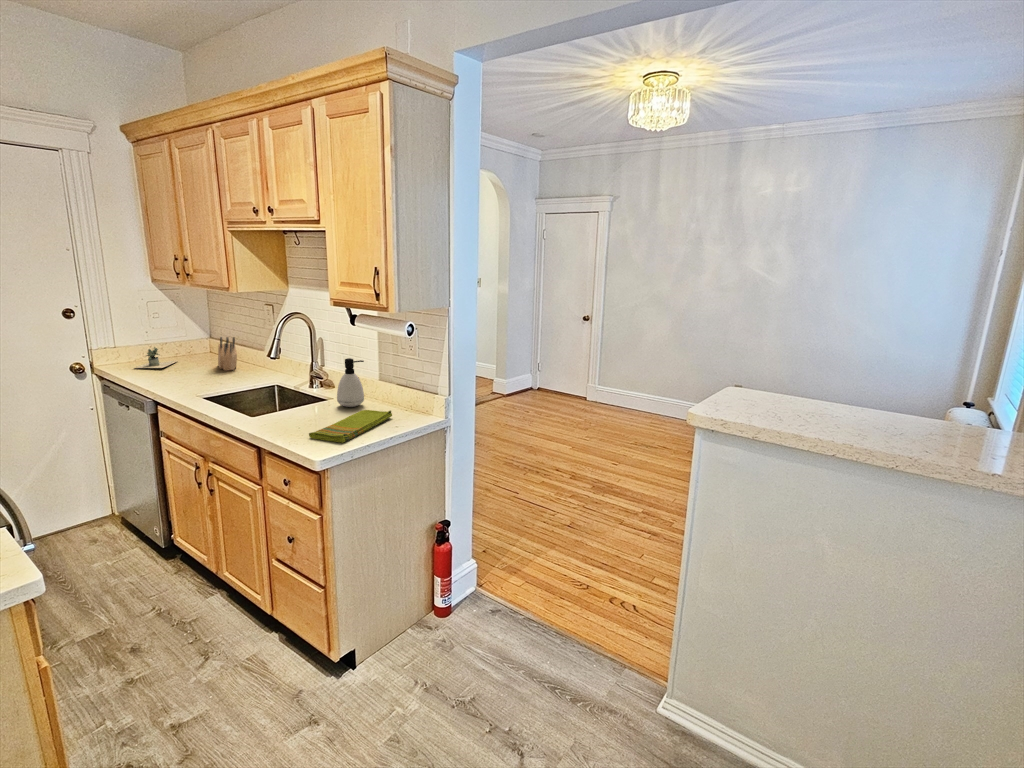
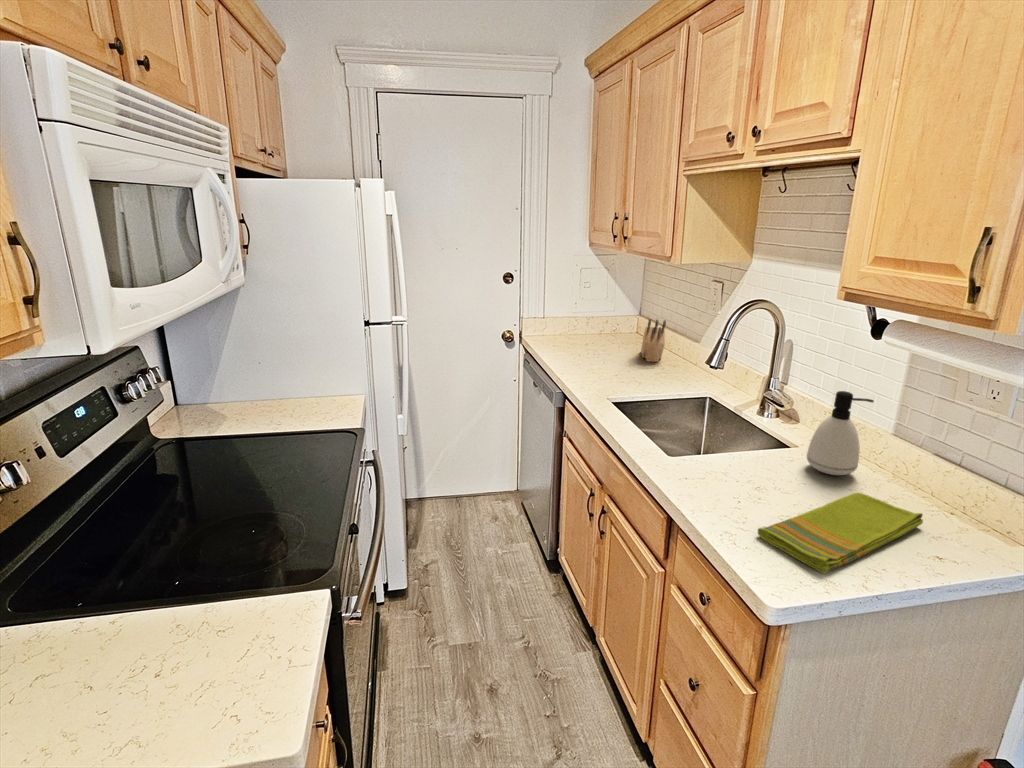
potted plant: present [135,347,177,368] -> none [555,321,610,347]

